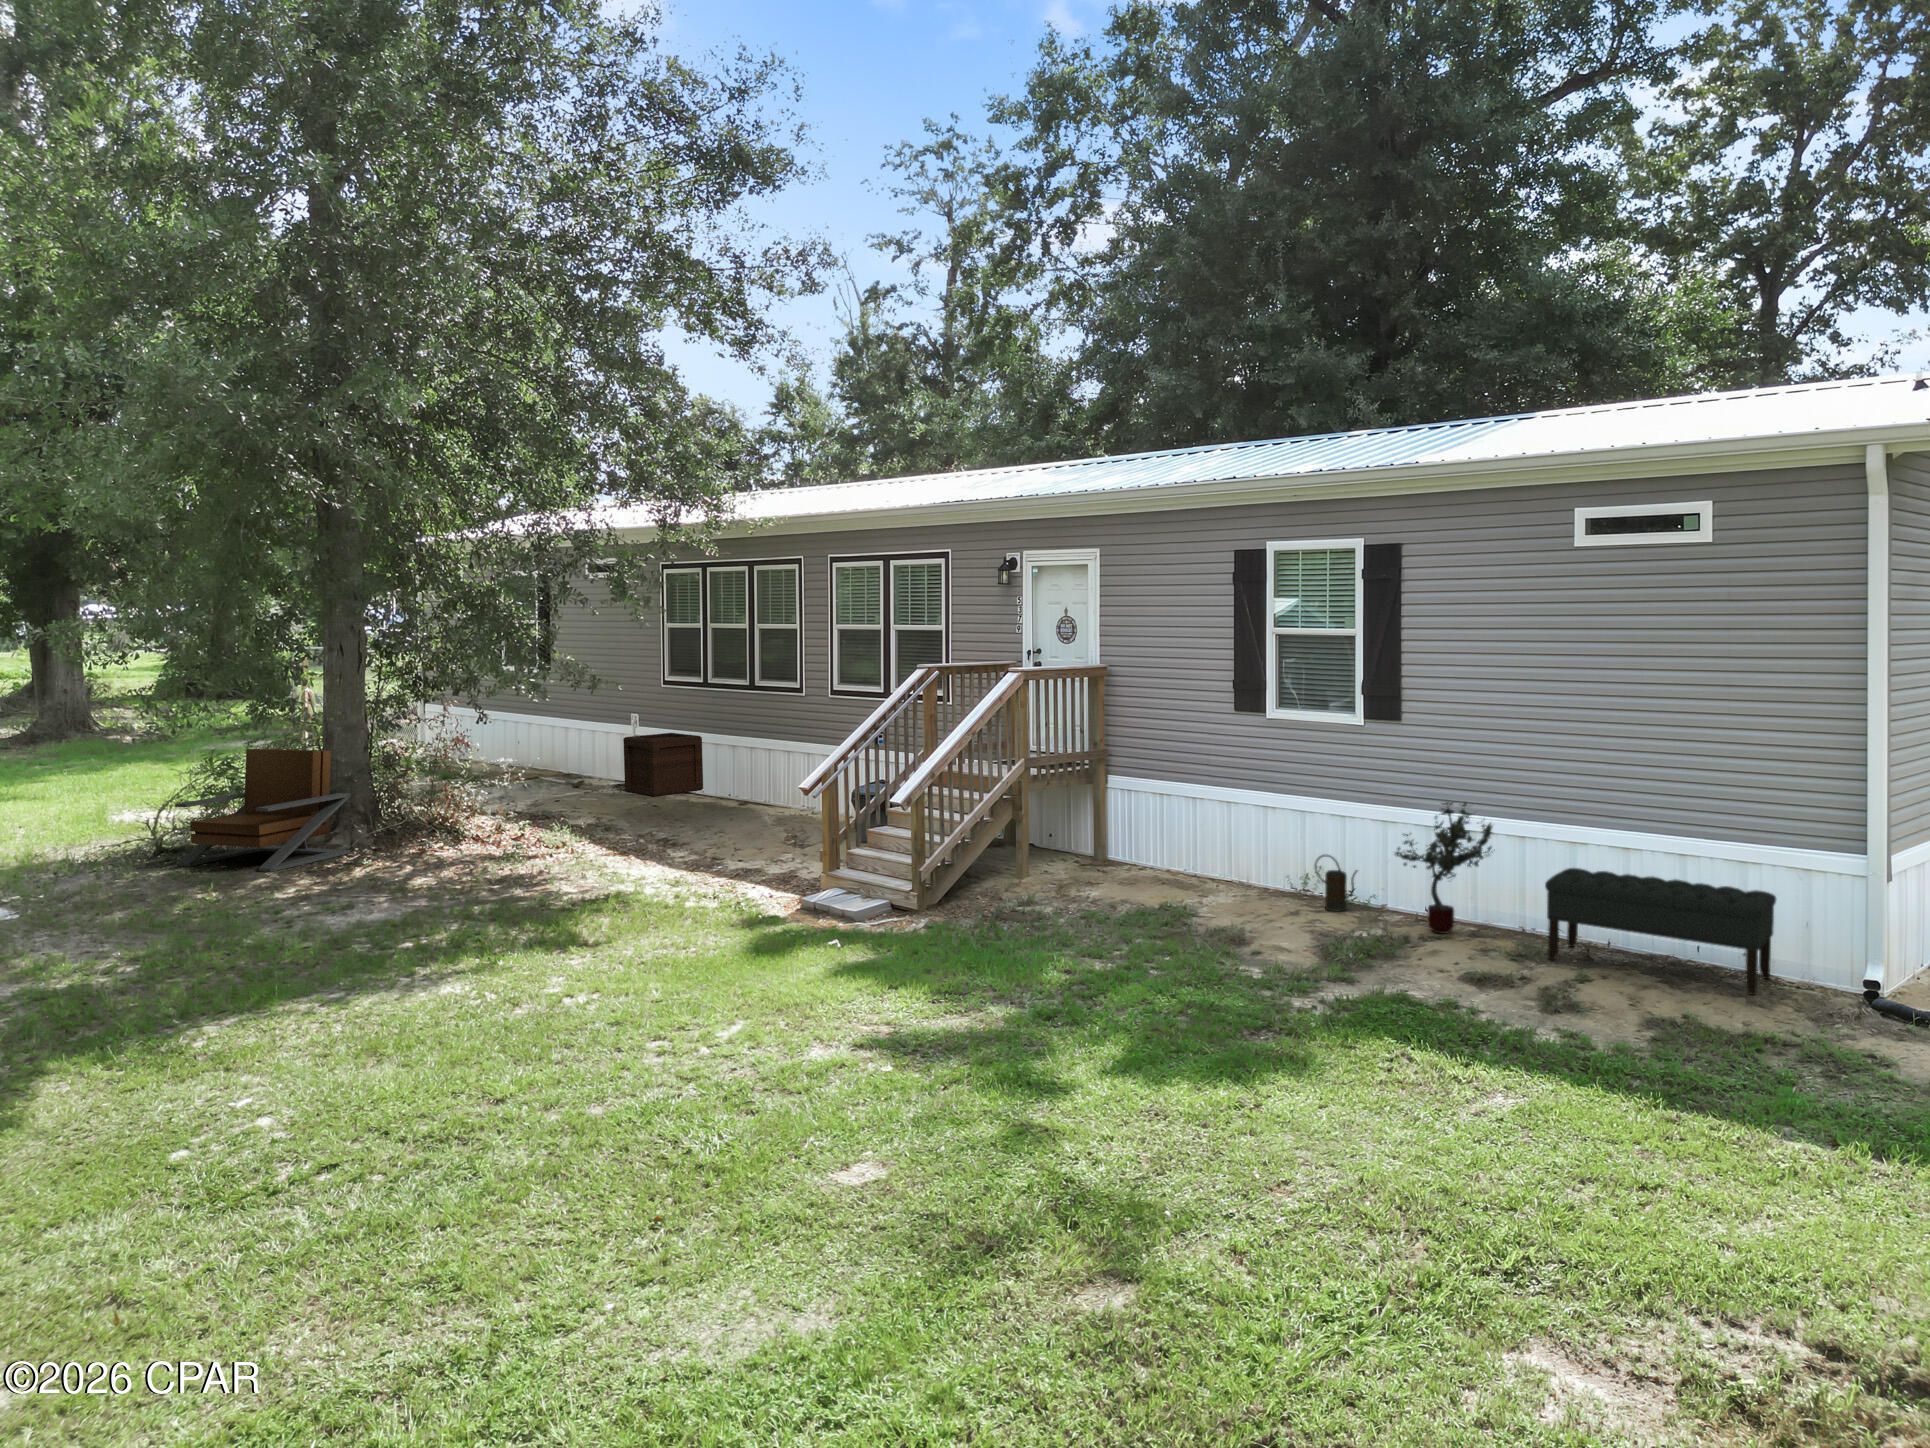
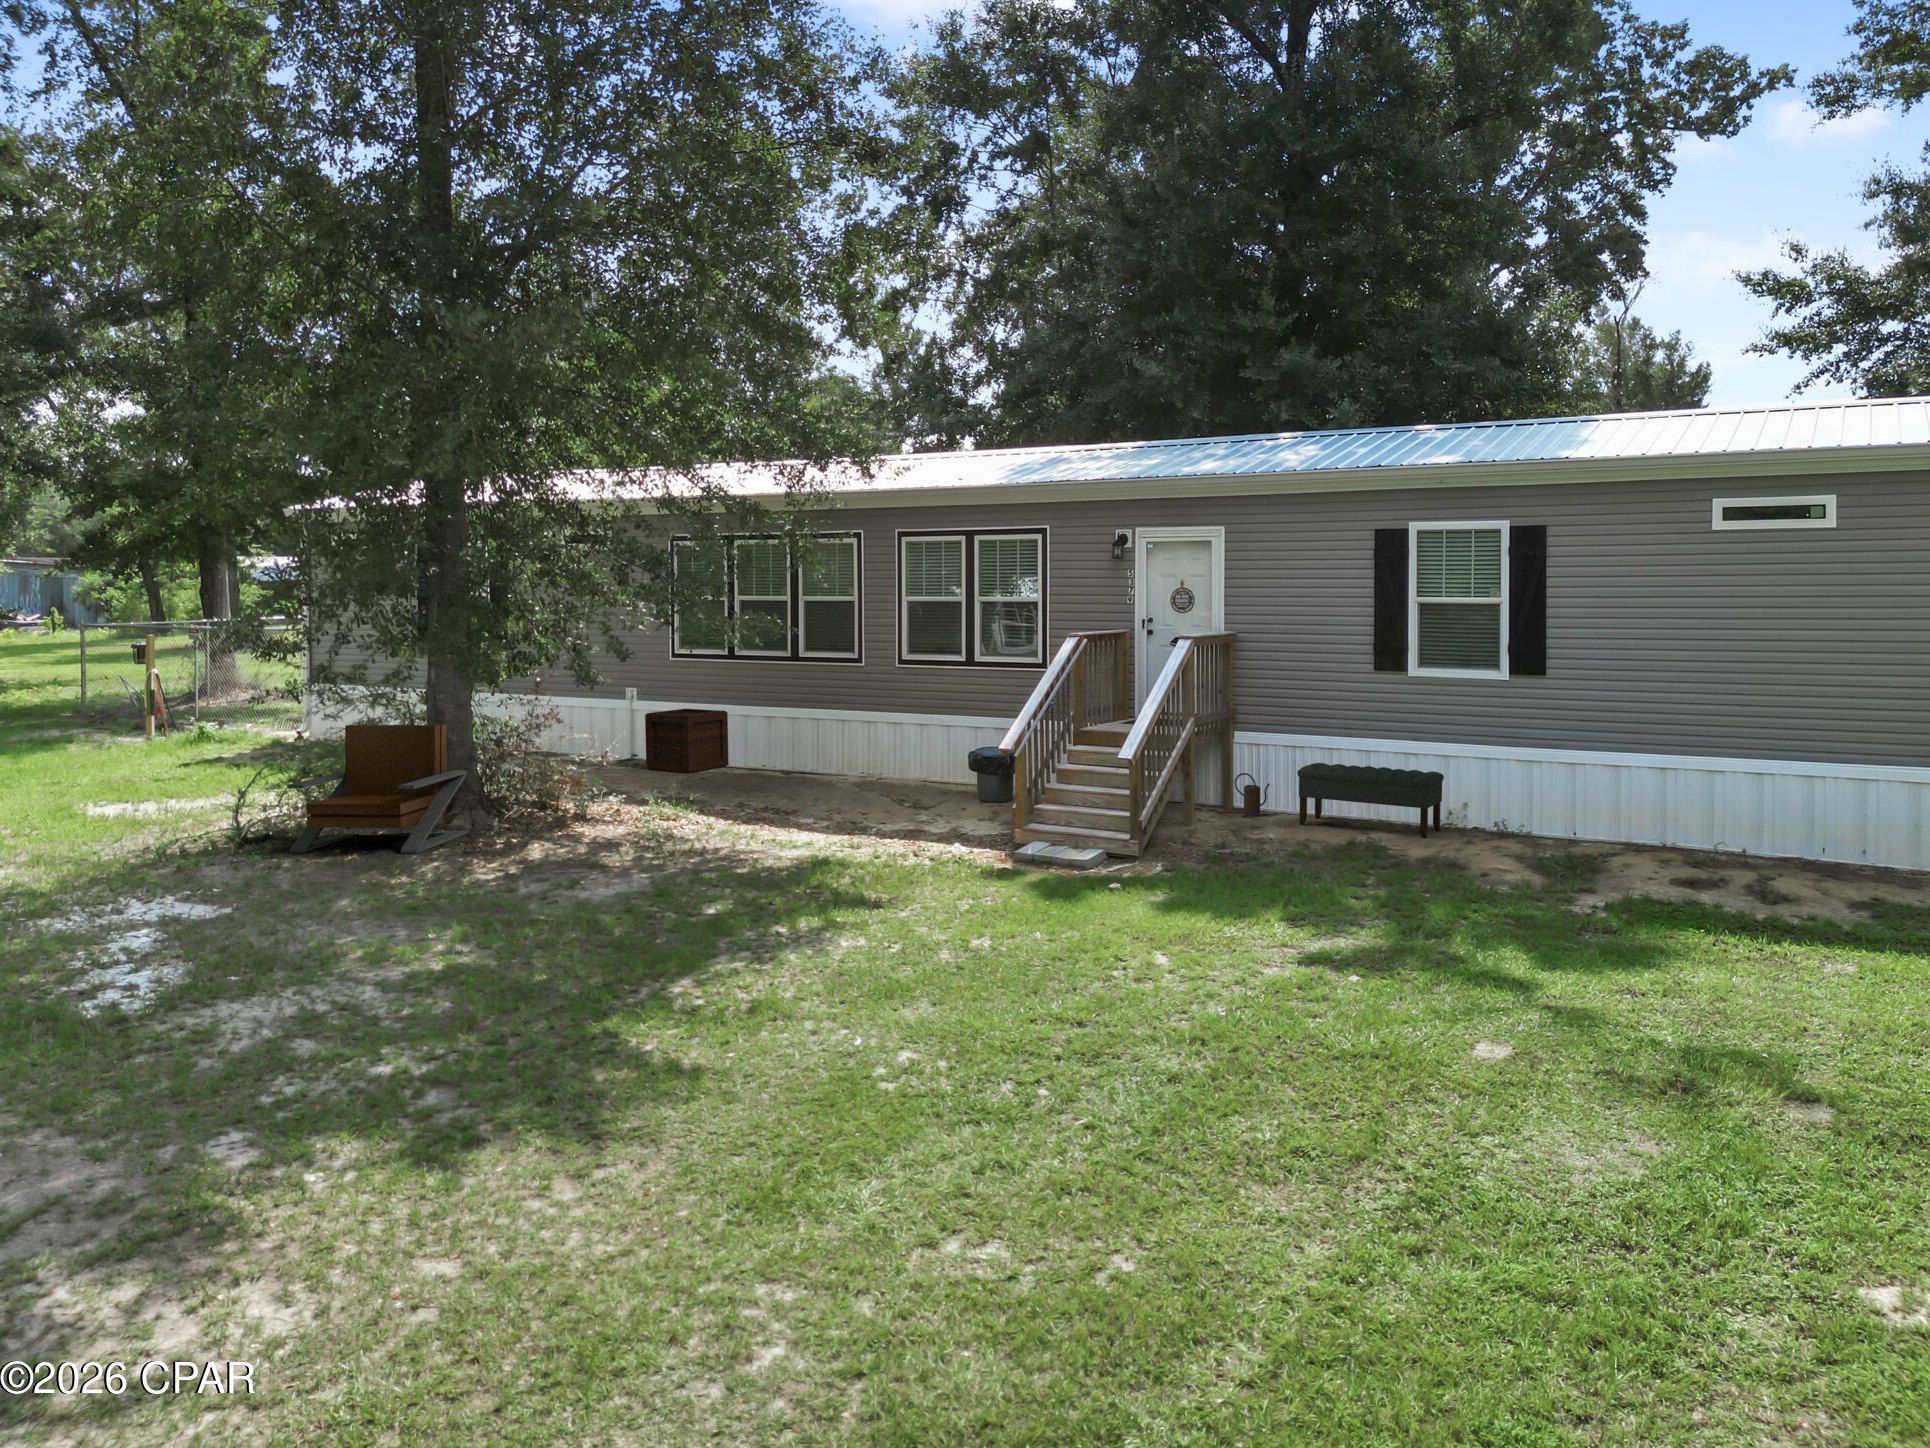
potted tree: present [1395,802,1493,934] -> none [1553,741,1653,852]
watering can: present [1315,855,1357,911] -> present [1235,773,1270,816]
bench: present [1545,868,1776,995] -> present [1297,763,1444,838]

